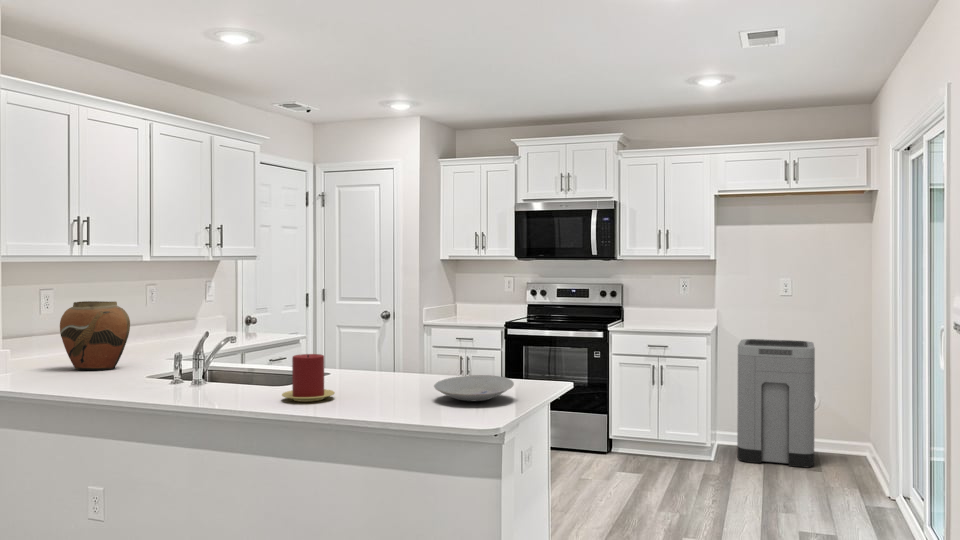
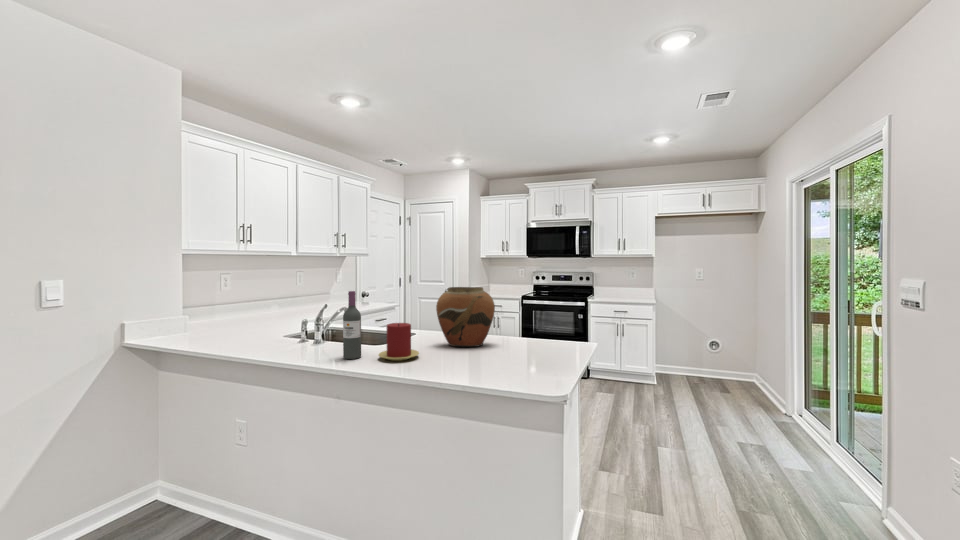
vase: present [60,301,130,370] -> present [436,287,495,347]
wine bottle: none [236,313,259,401] -> present [343,291,361,359]
trash can: present [737,339,815,467] -> none [670,307,724,390]
bowl: present [434,375,514,401] -> none [496,339,559,361]

